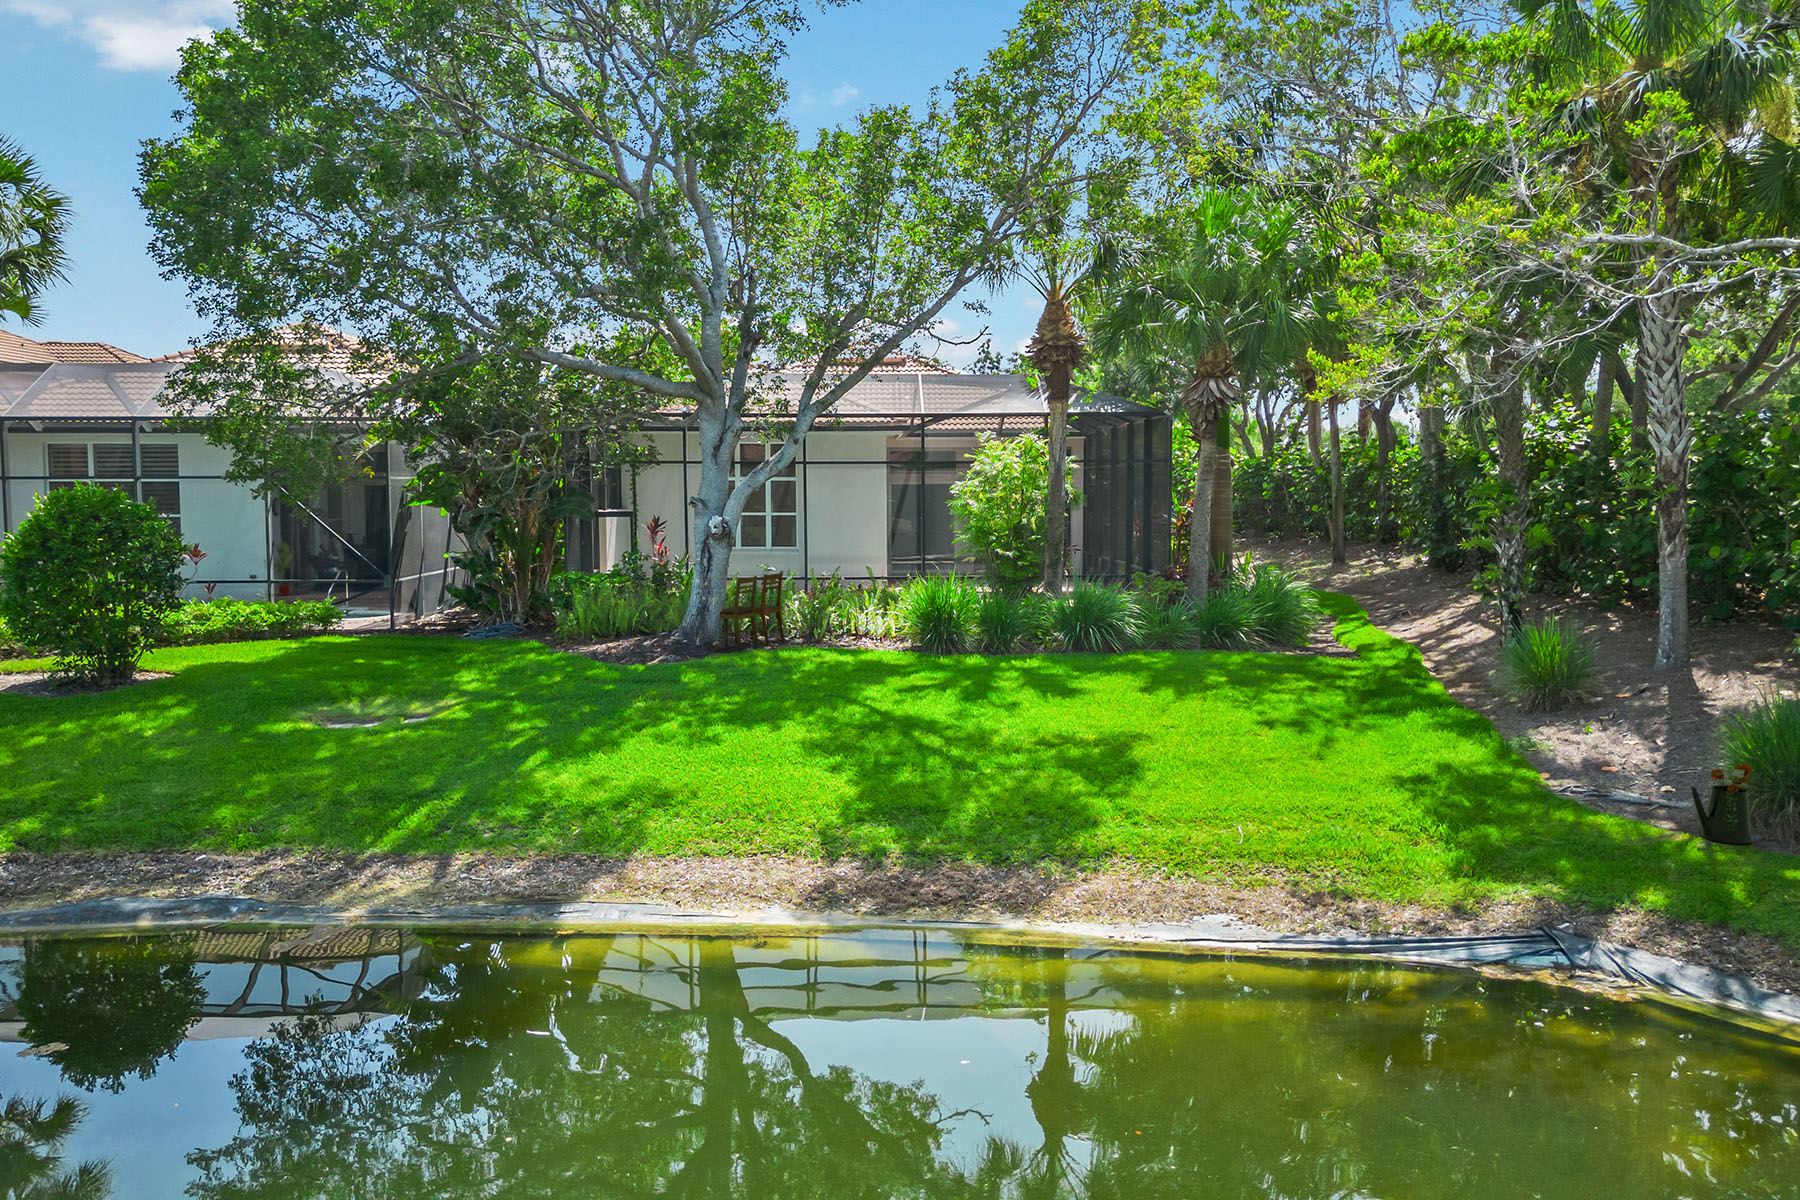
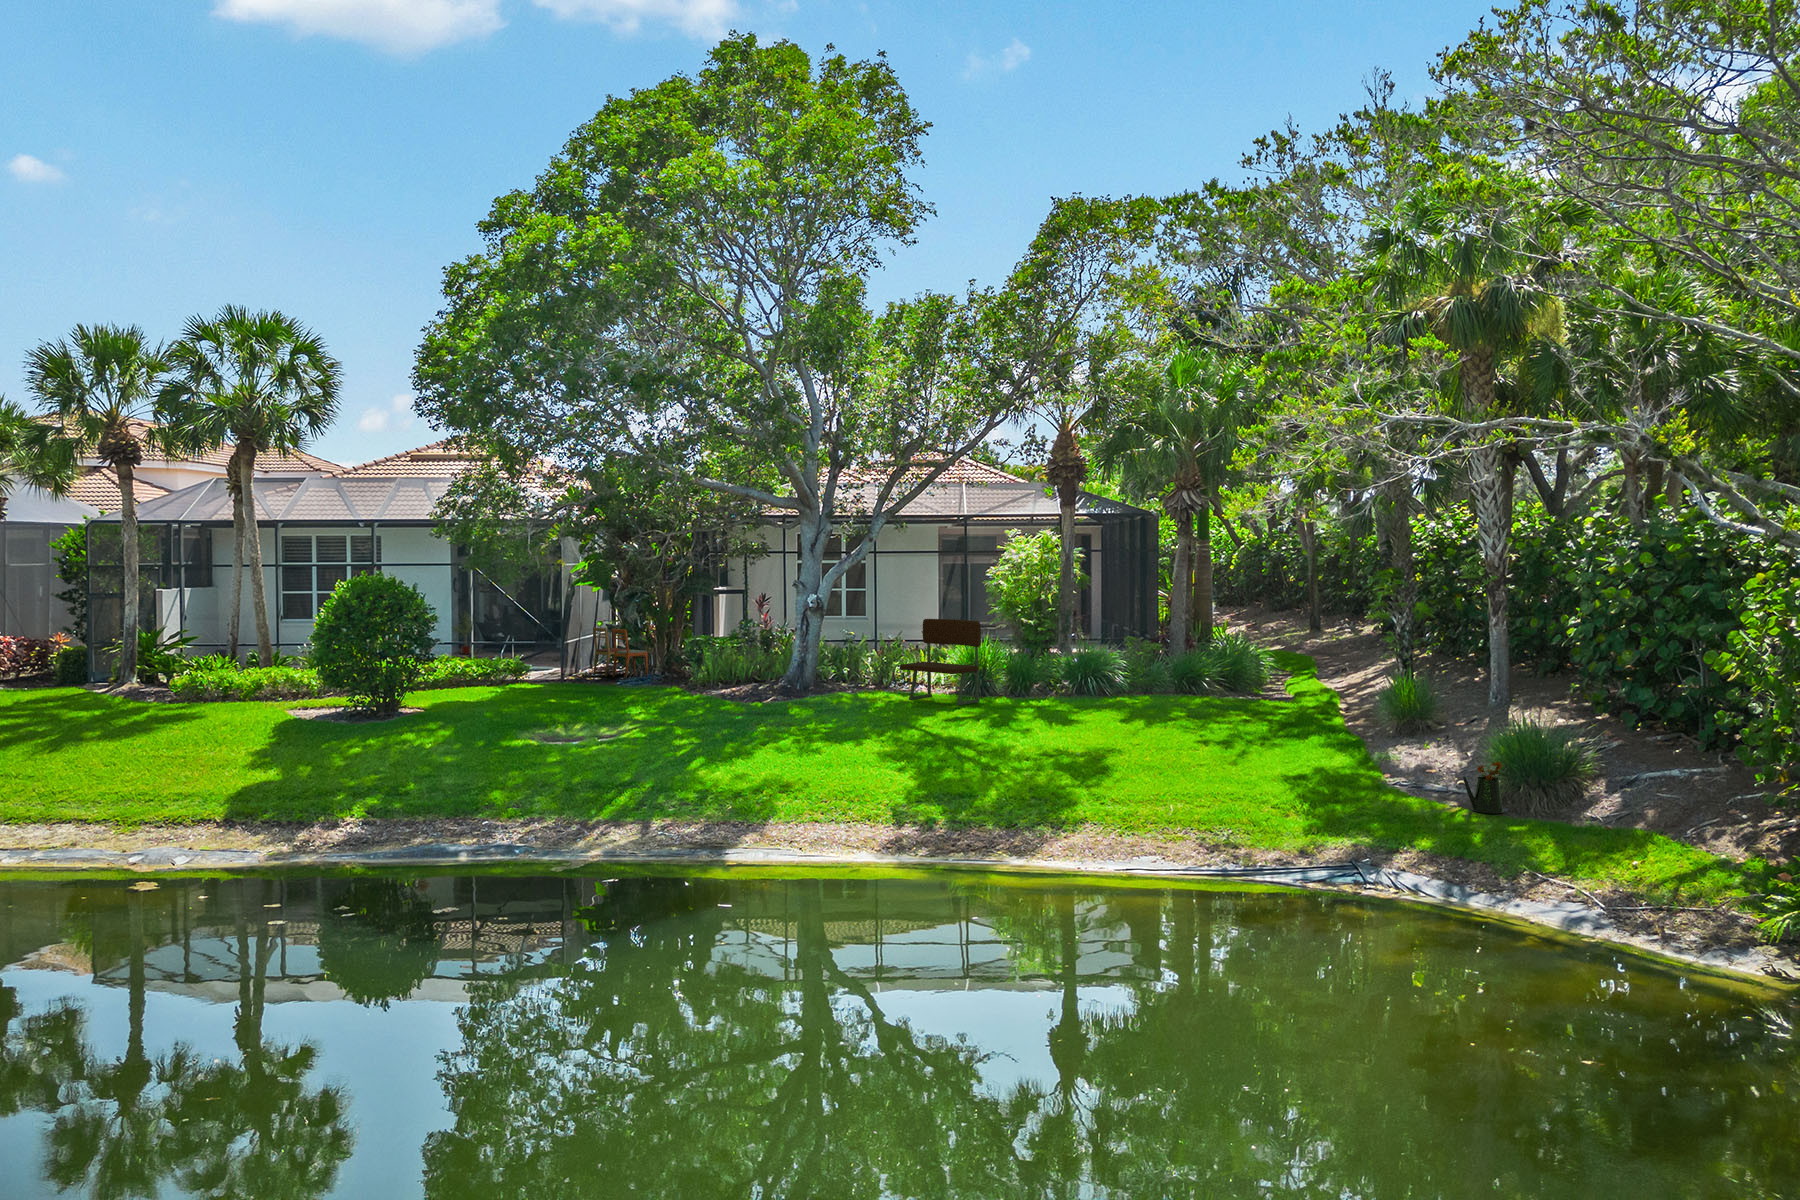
bench: none [837,549,946,666] -> present [900,619,981,706]
chair: present [707,572,784,651] -> present [593,627,648,679]

